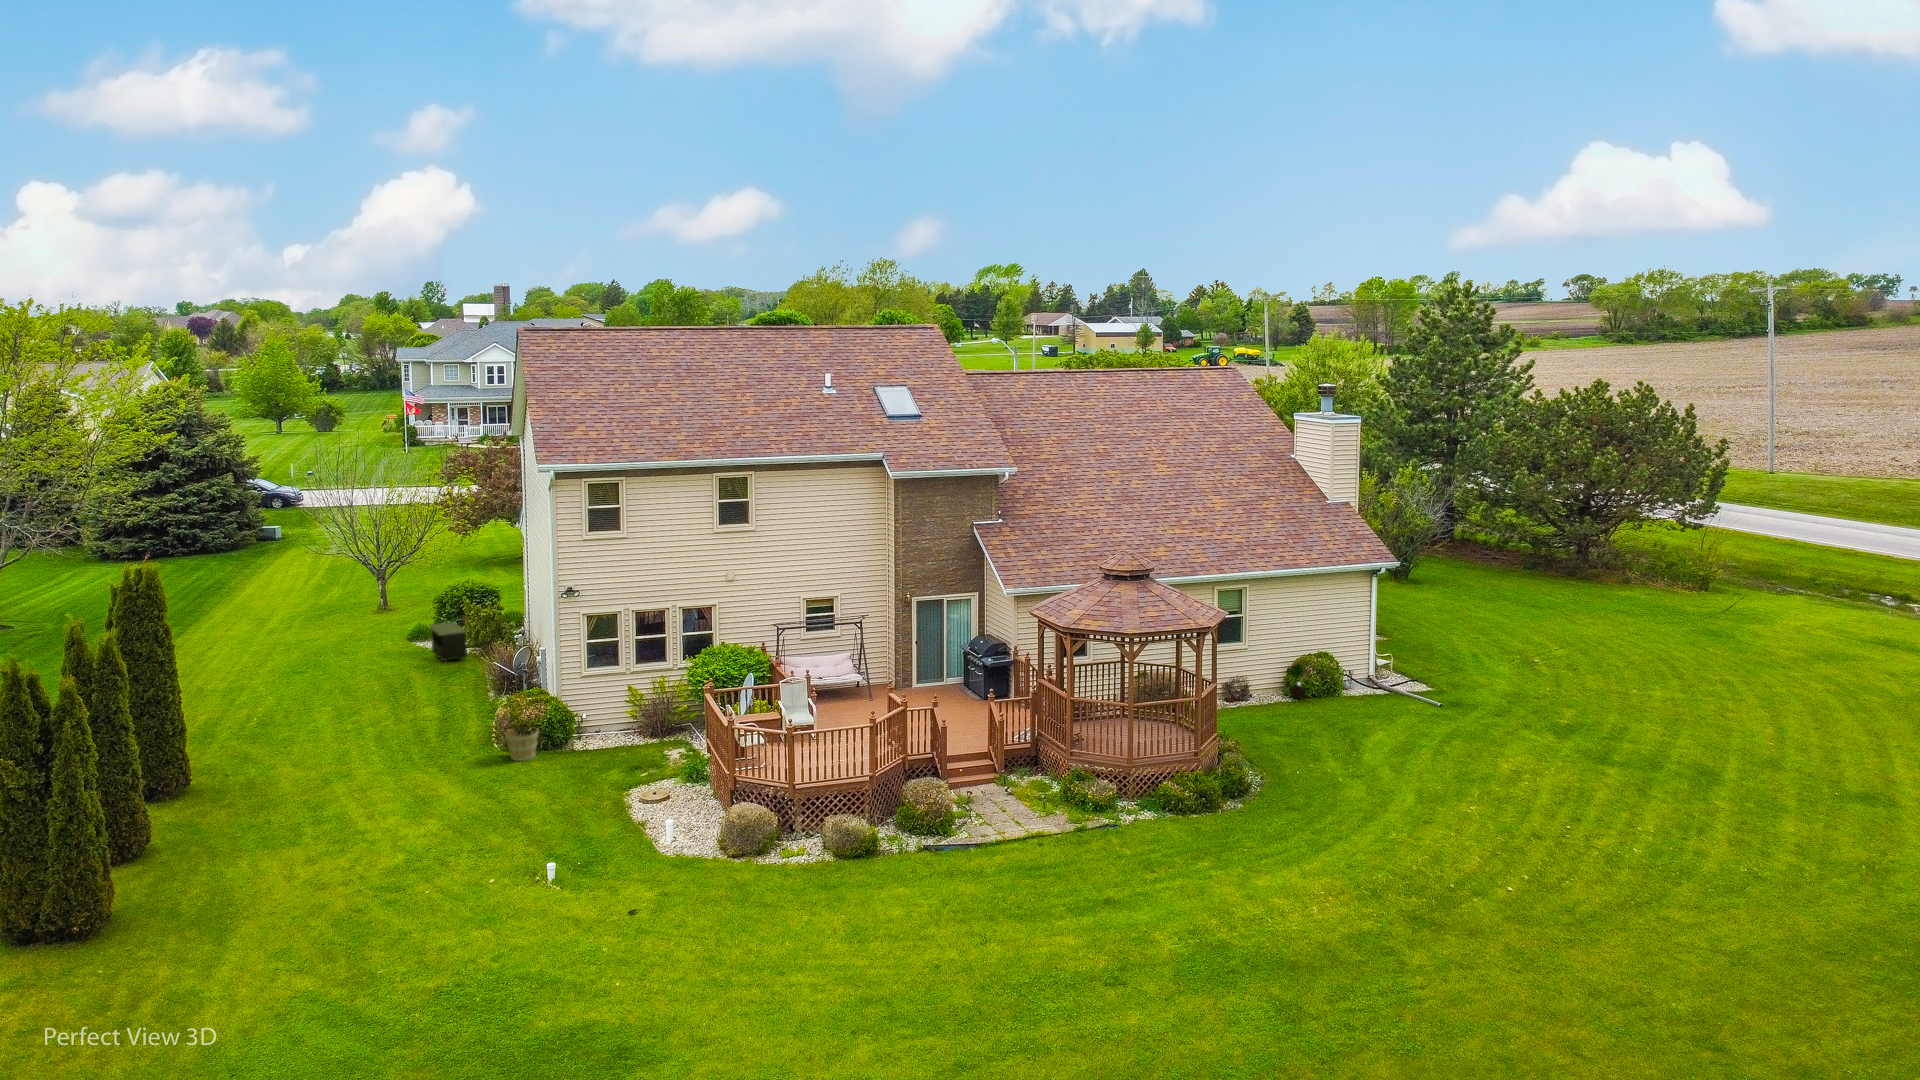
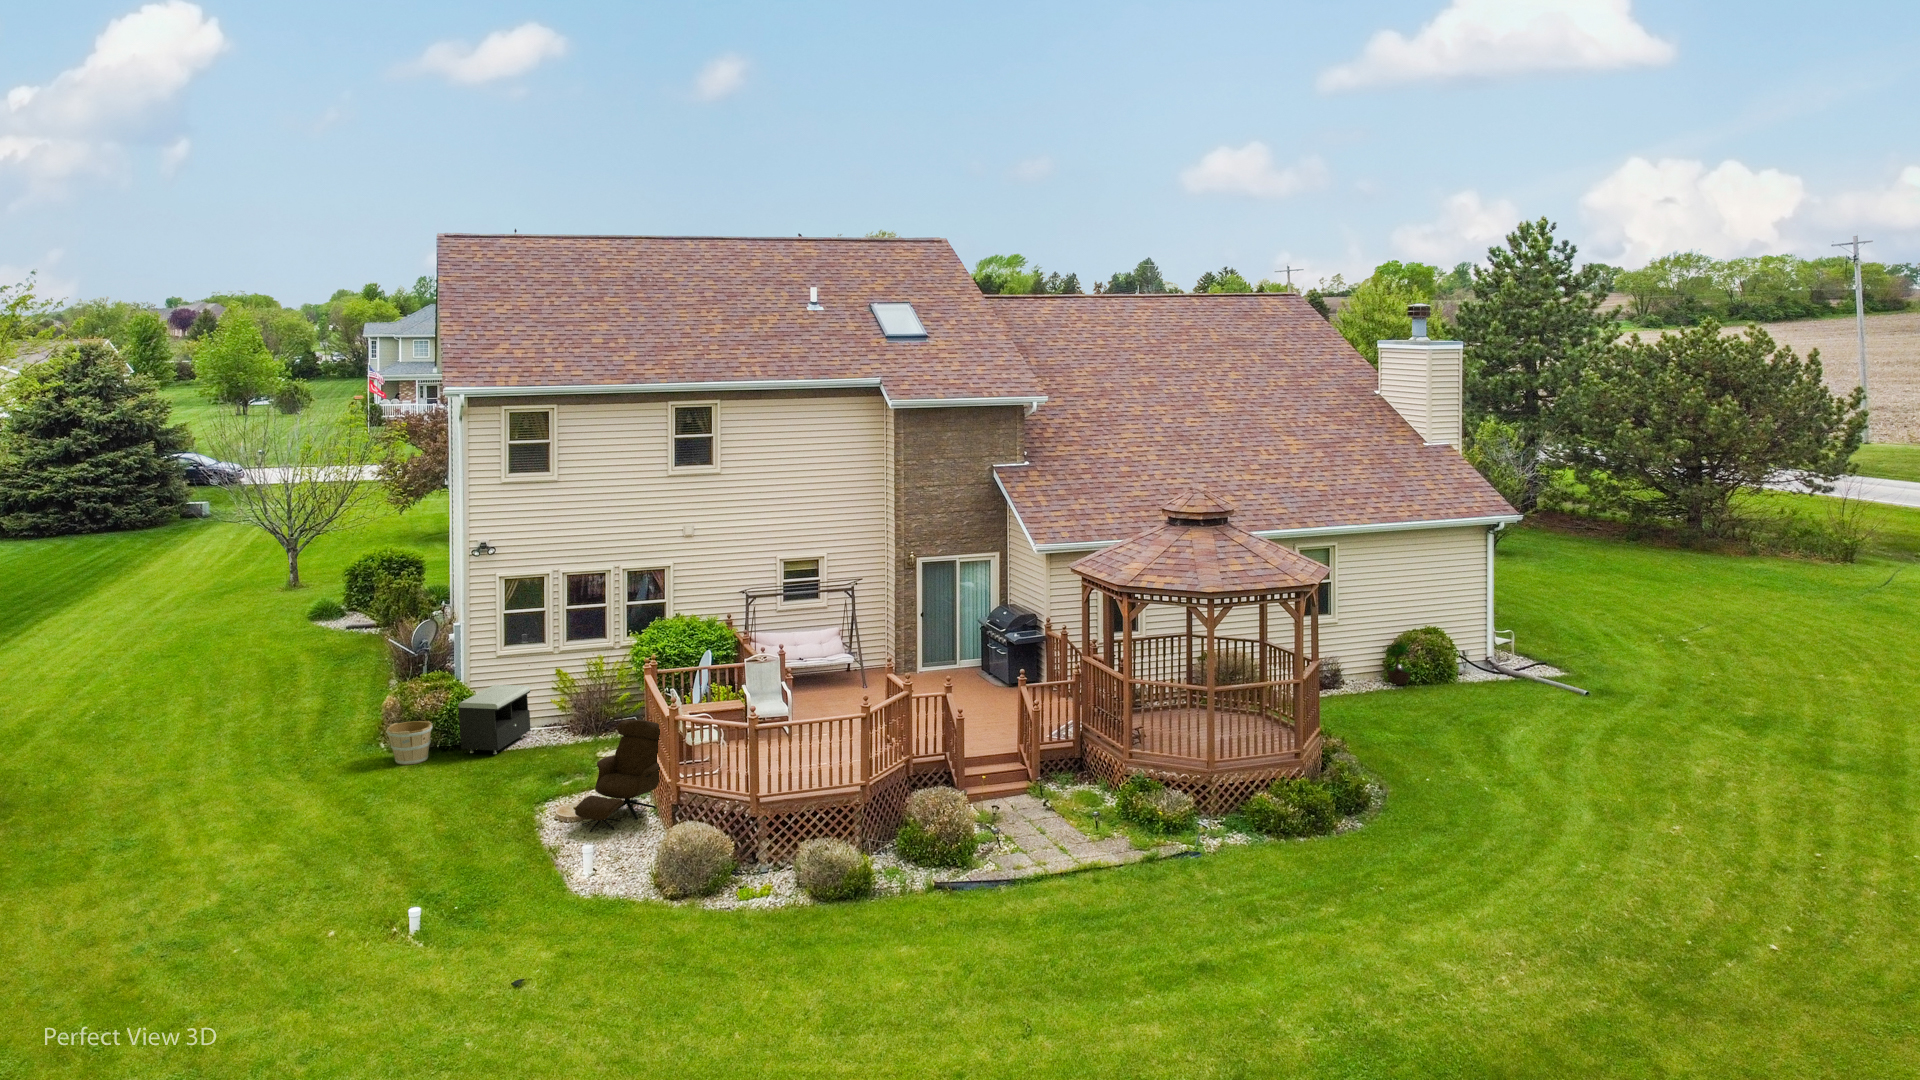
storage bench: present [430,622,467,662] -> present [458,685,531,754]
lounge chair: none [658,727,723,810] -> present [575,720,660,832]

